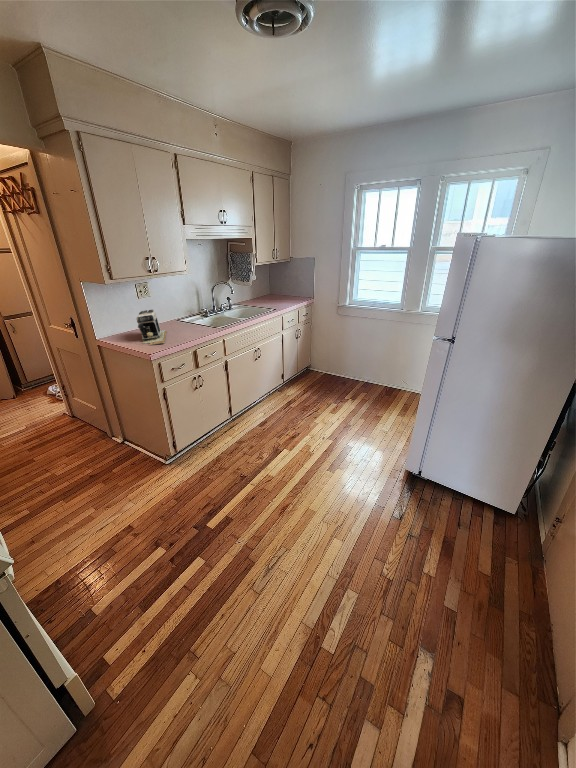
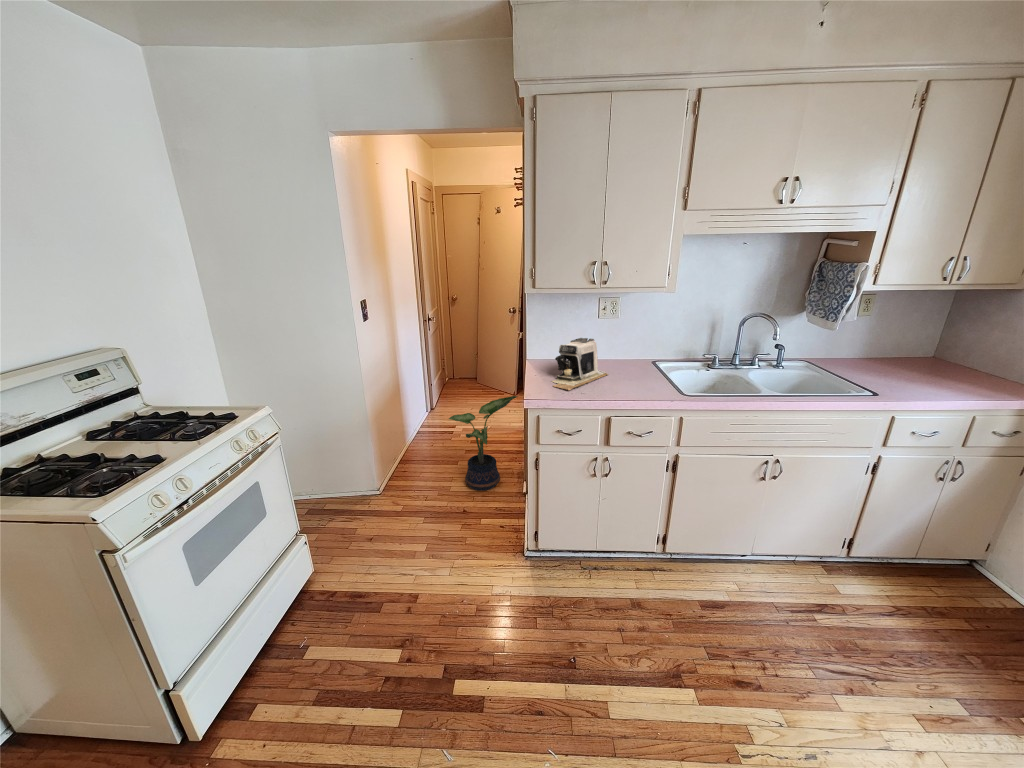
potted plant: none [25,375,95,465] -> present [449,396,517,491]

